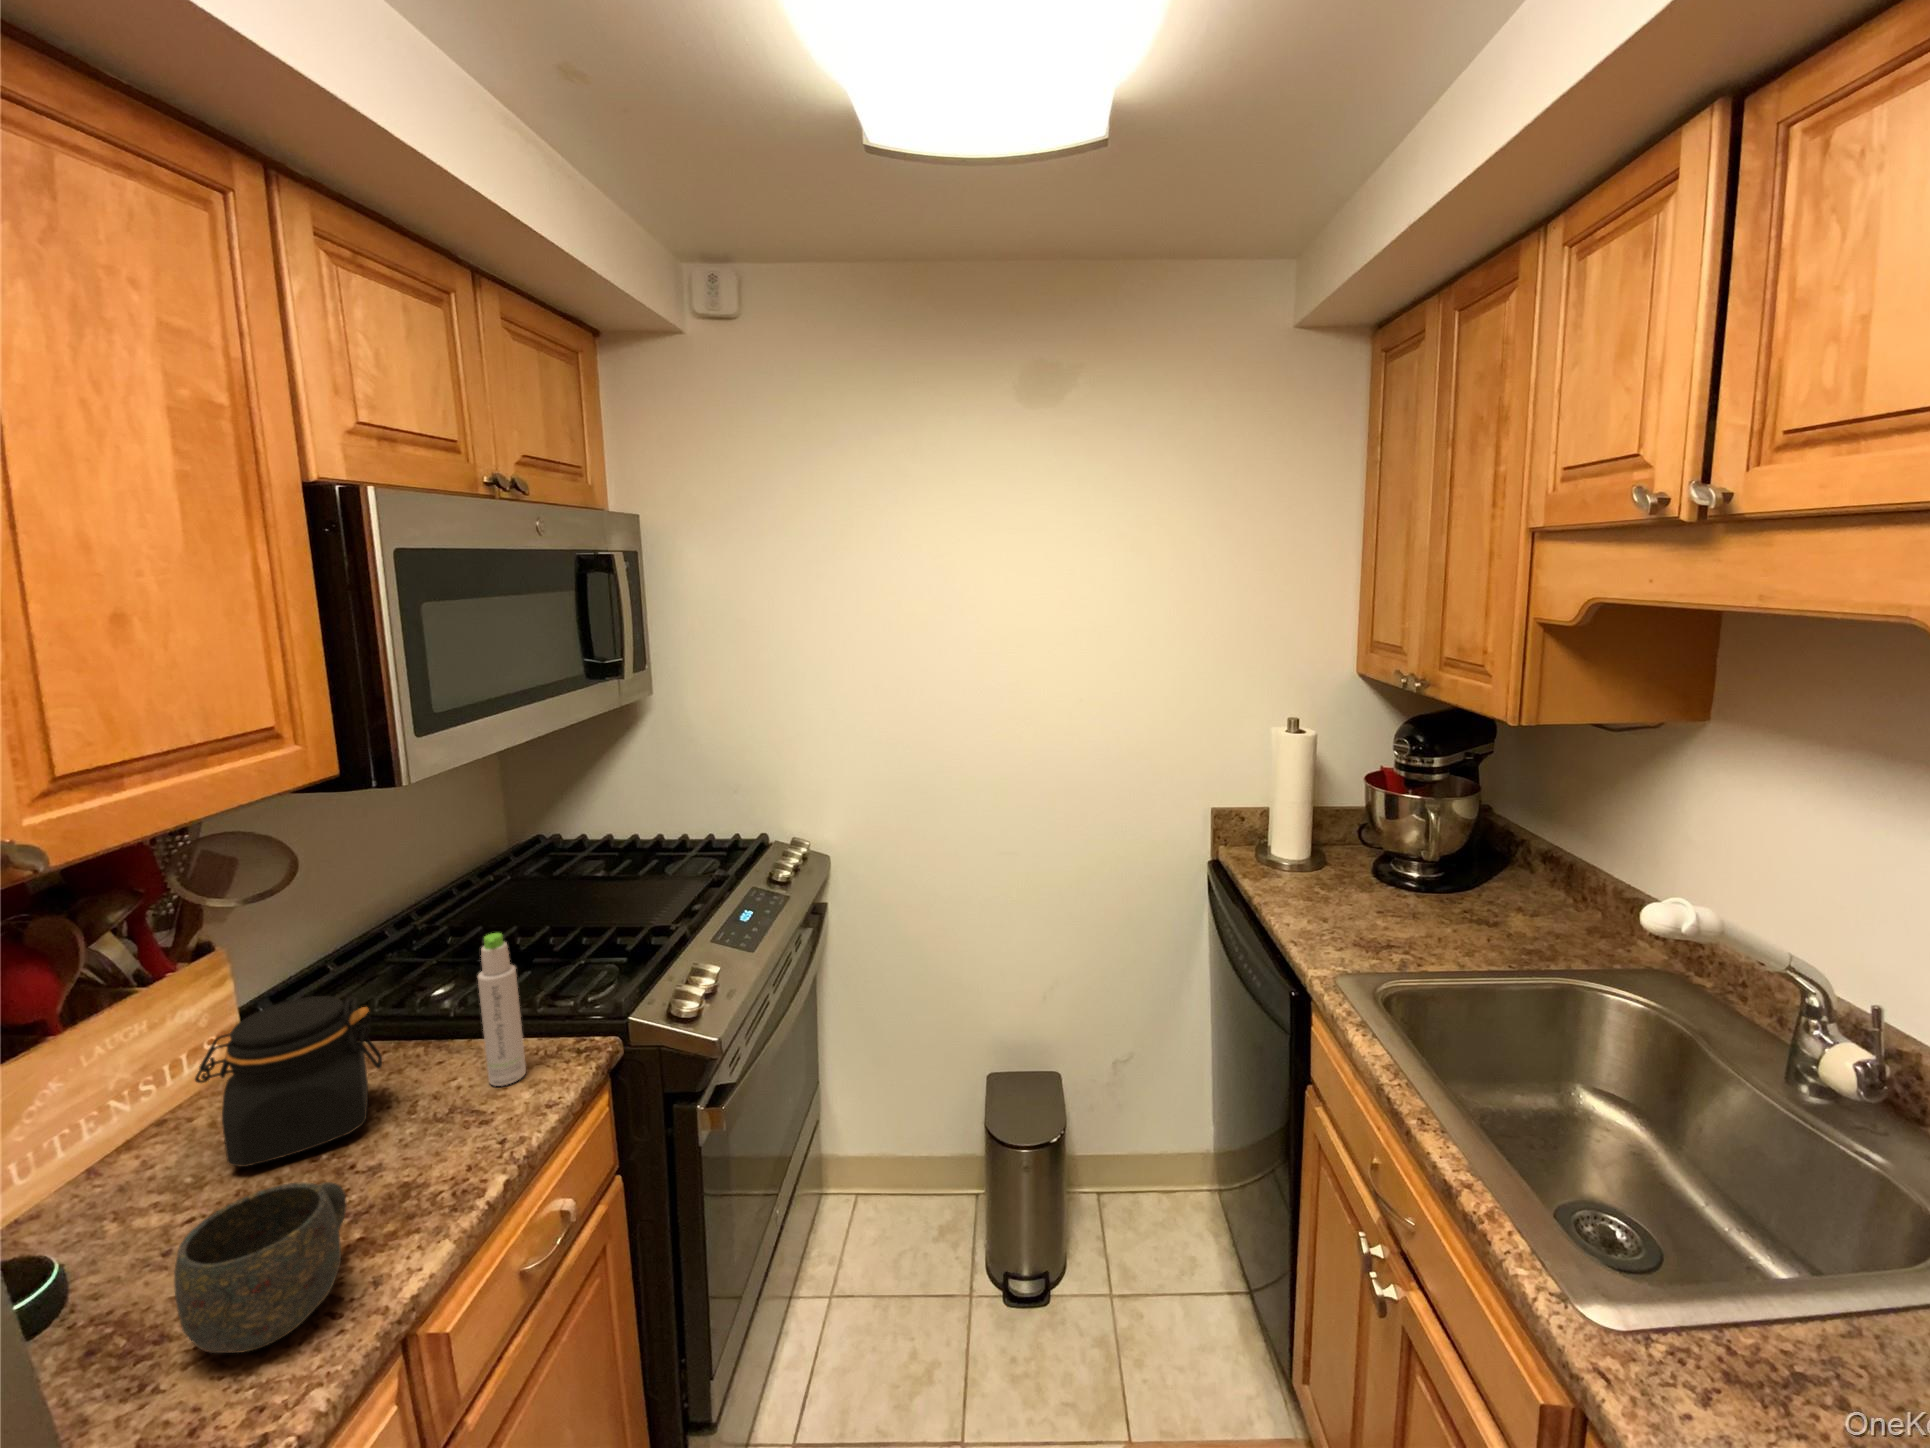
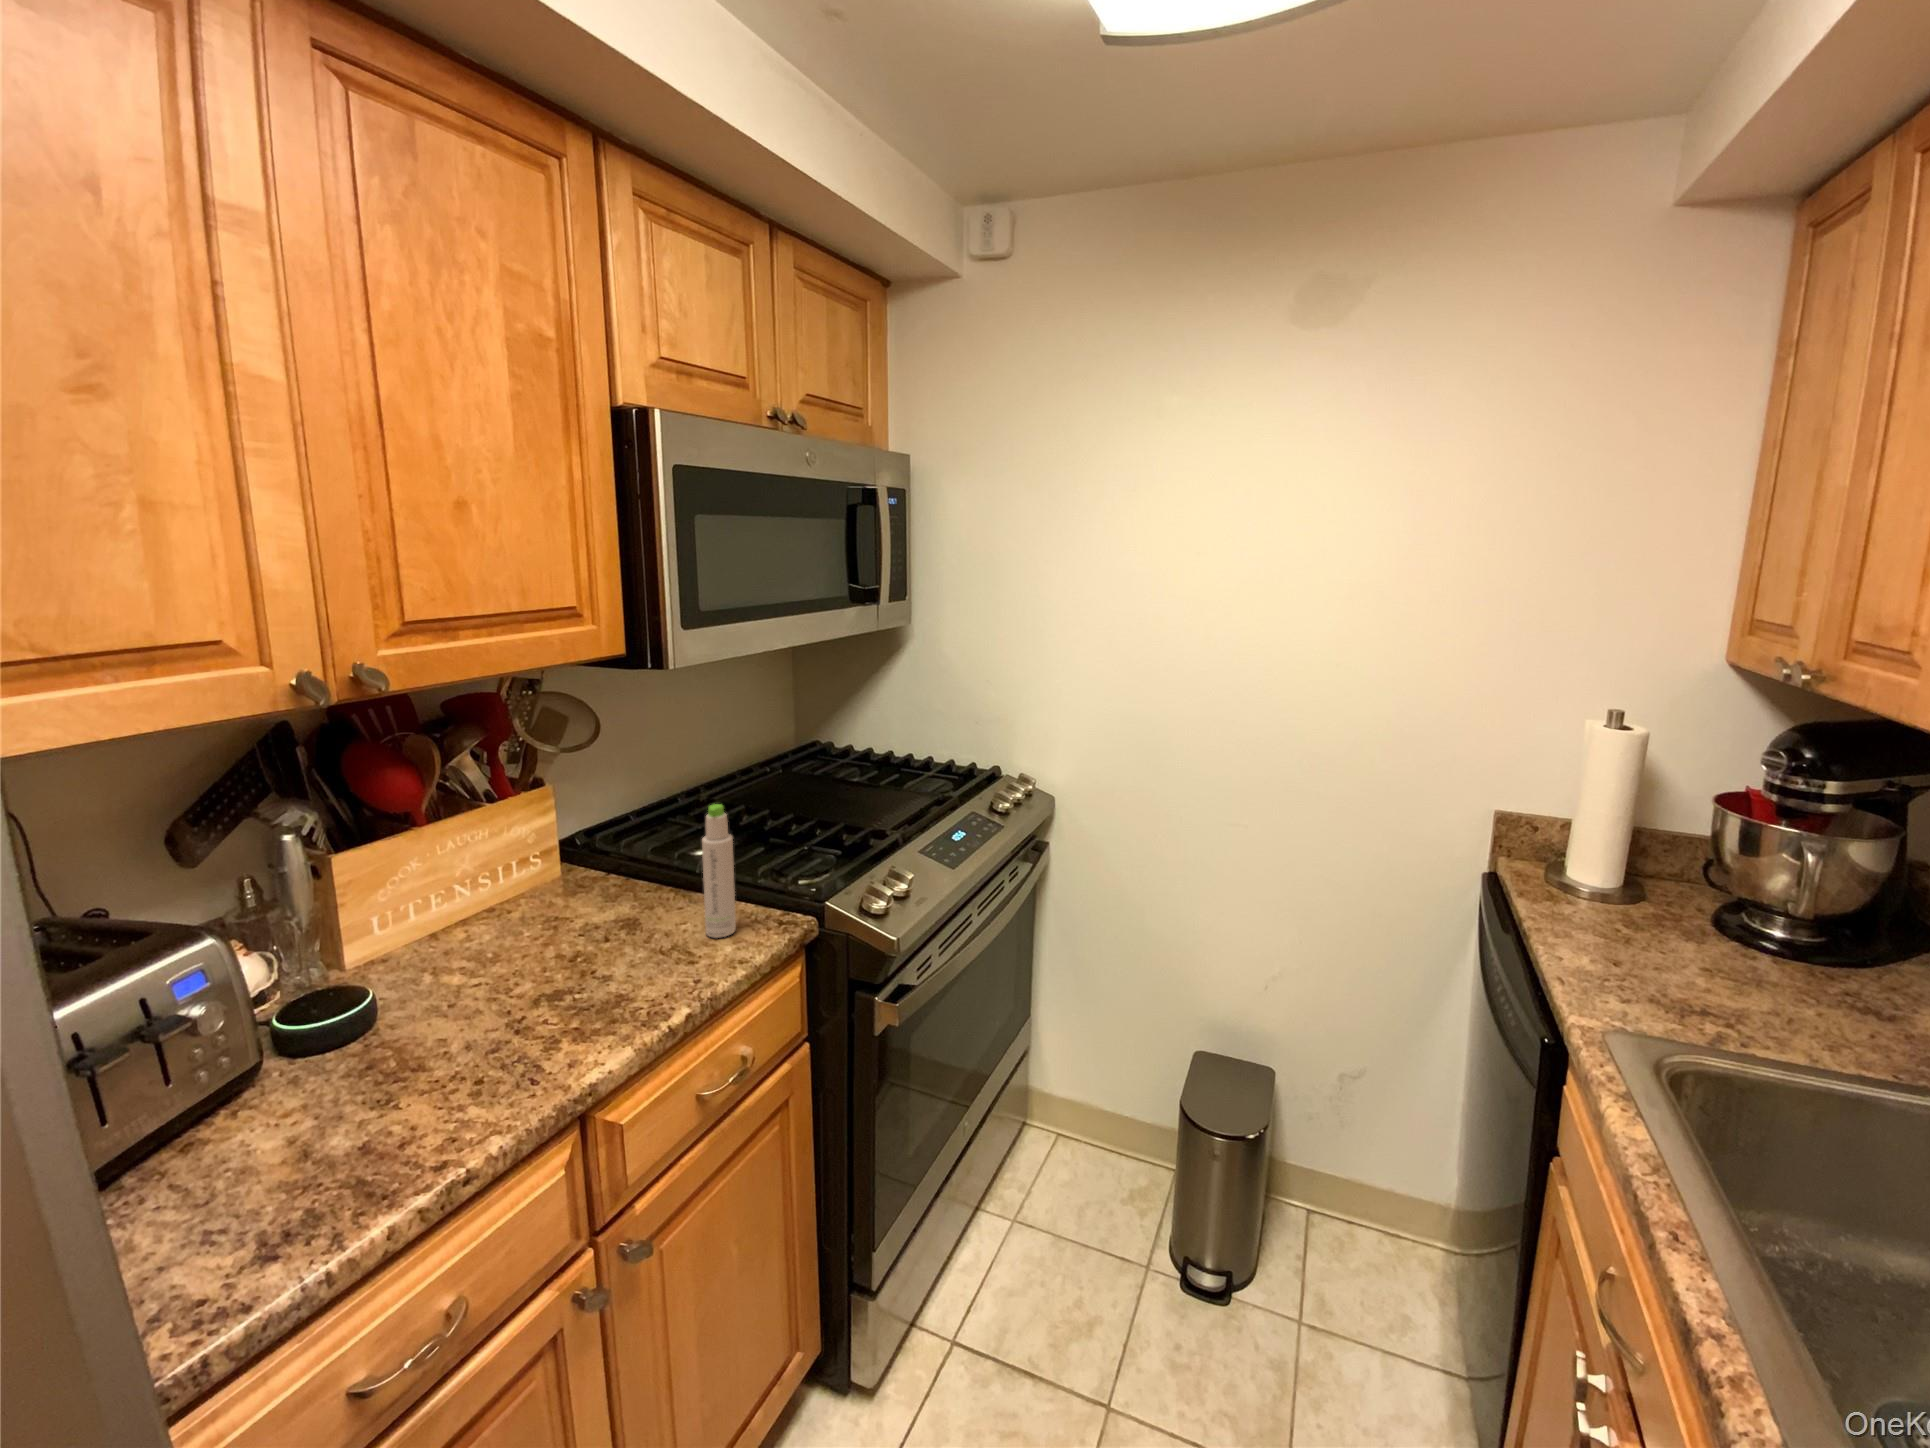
jar: present [195,996,382,1167] -> none [499,831,631,954]
mug: present [174,1182,347,1353] -> none [427,968,562,1090]

